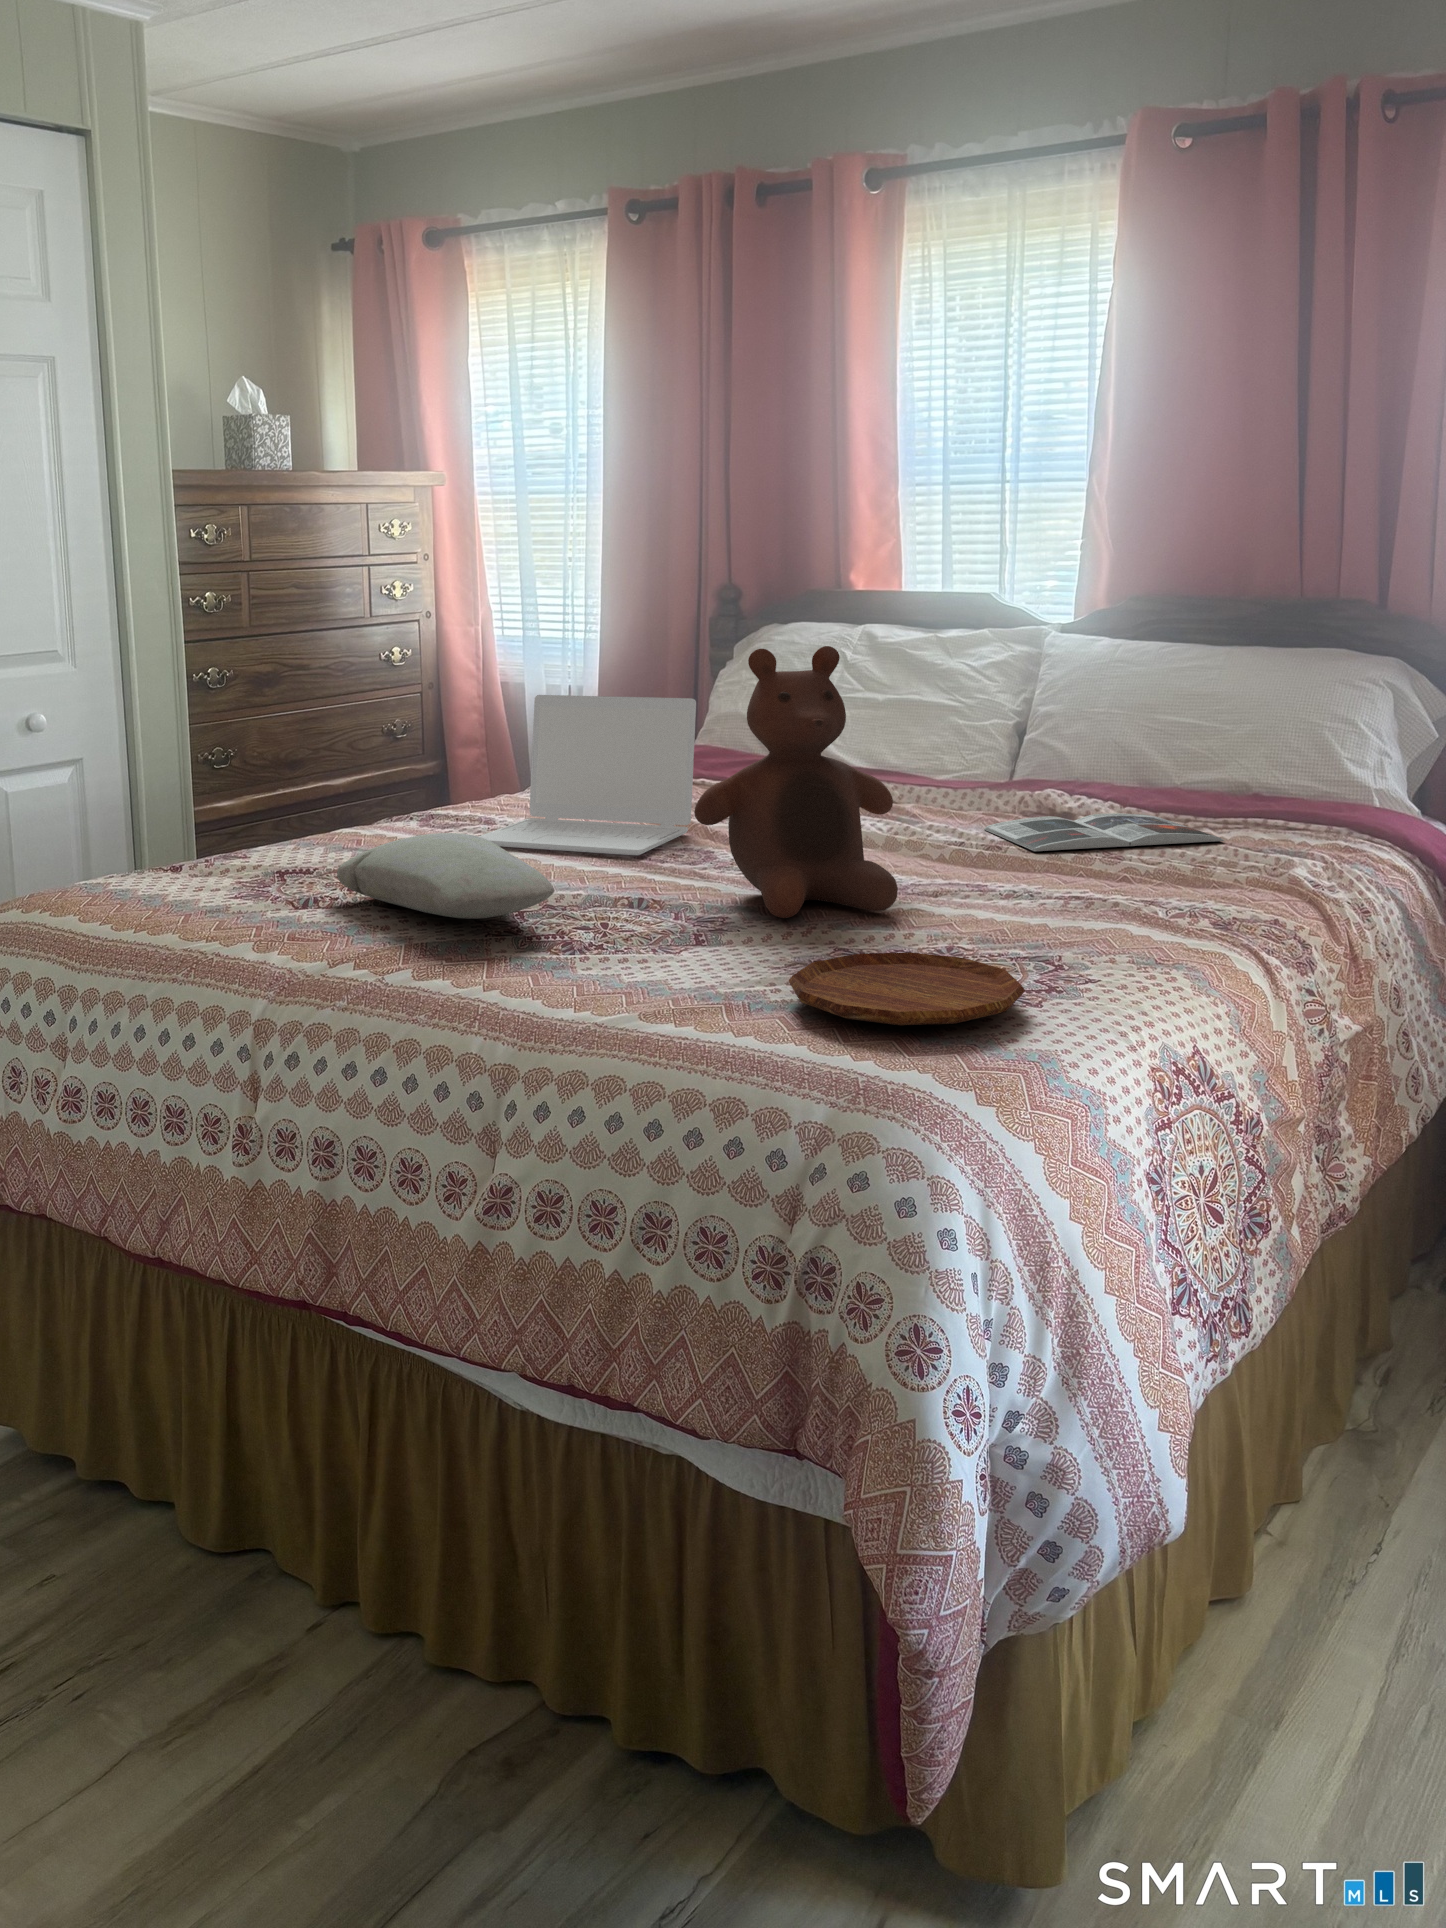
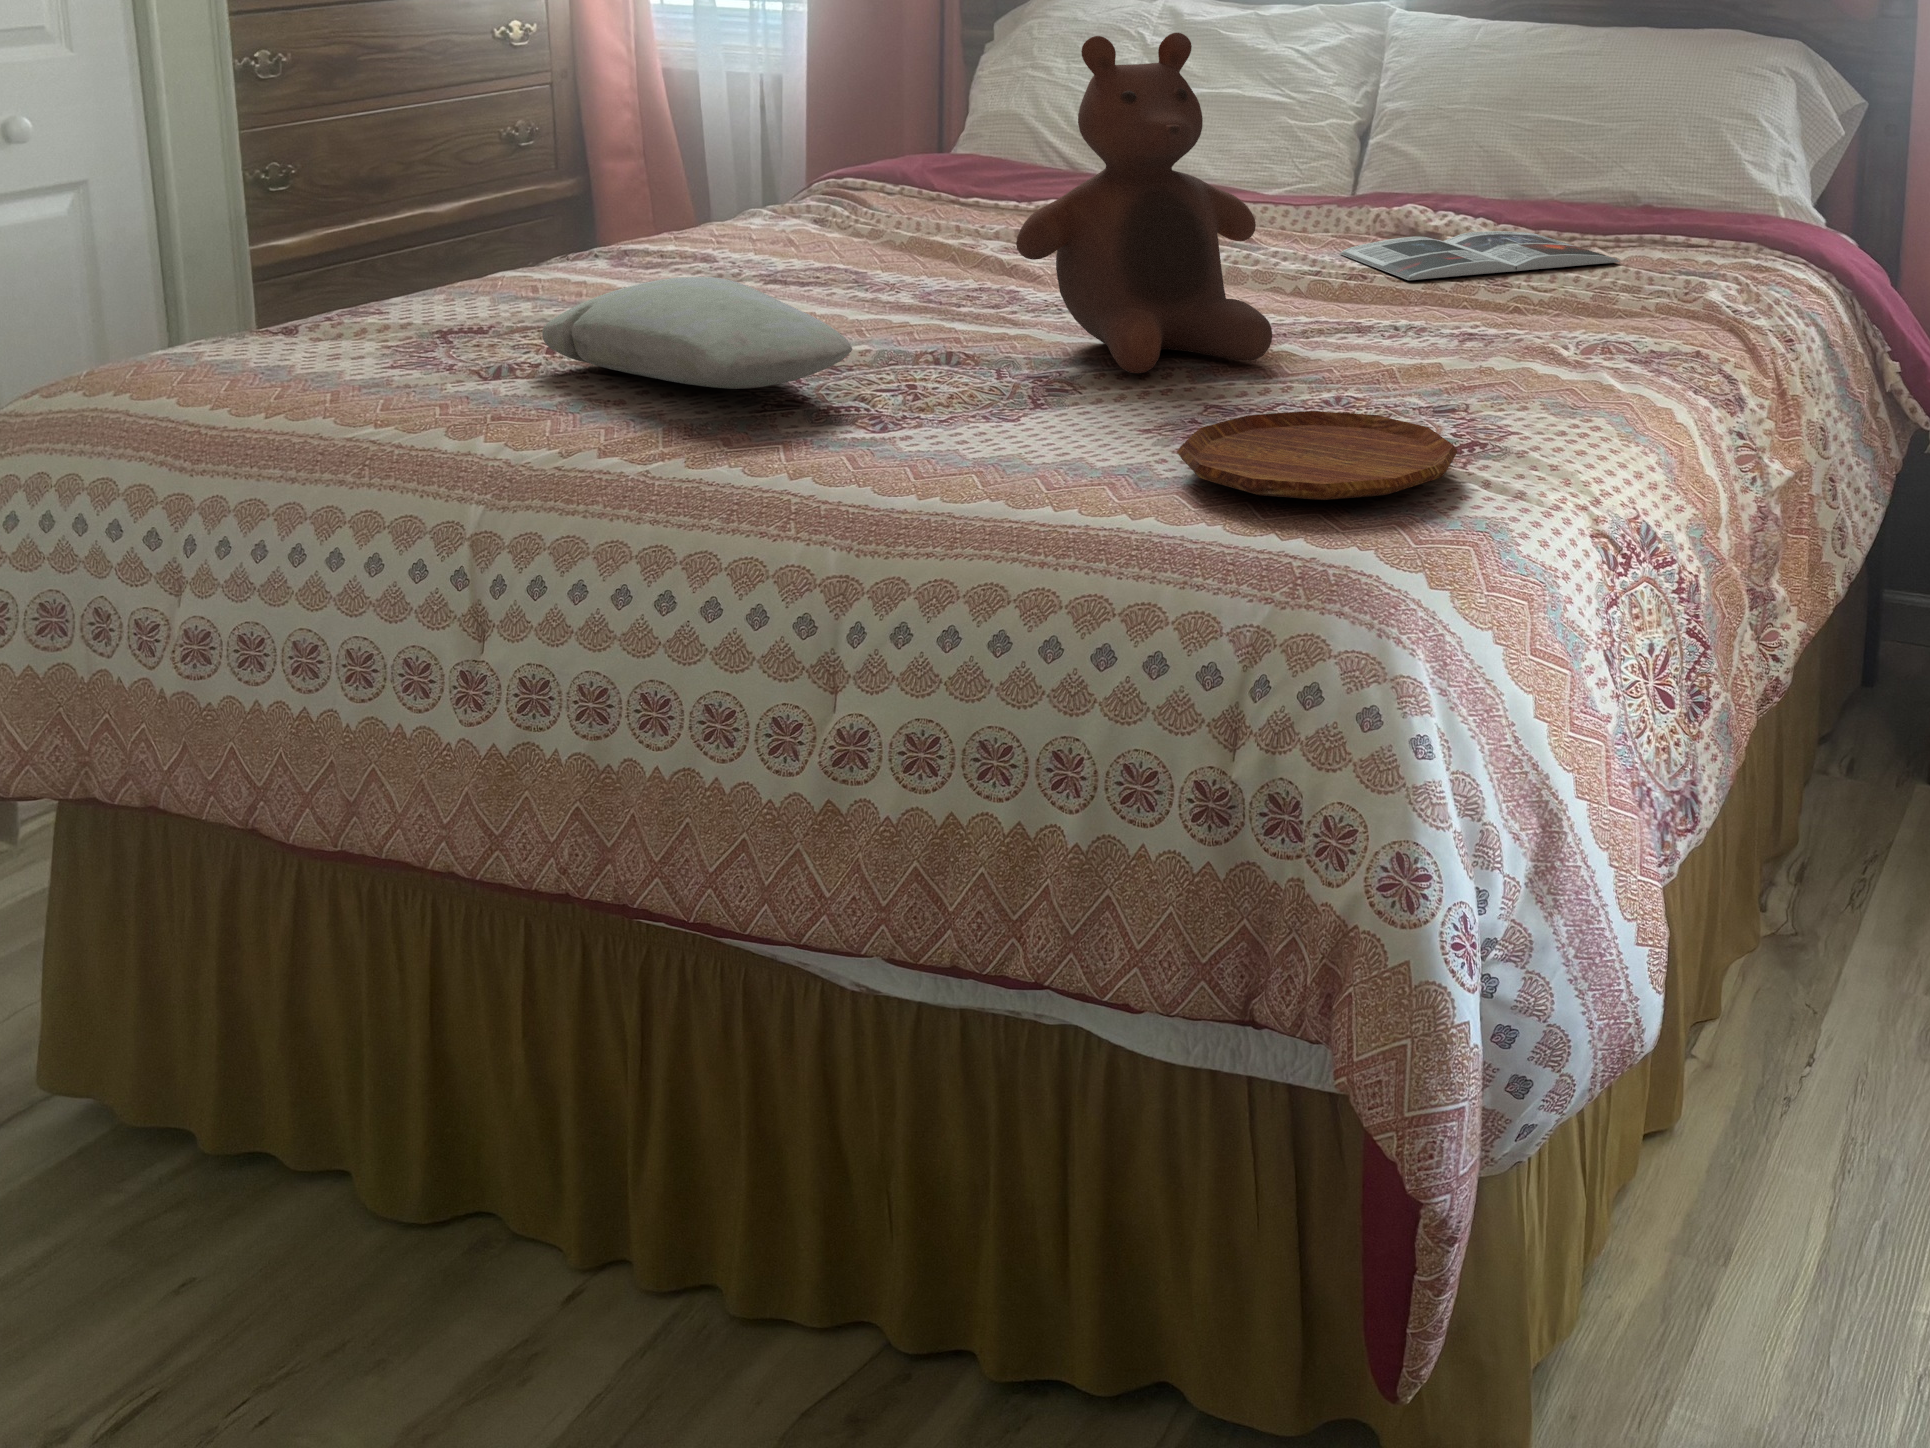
laptop: present [479,695,696,855] -> none [701,90,985,298]

